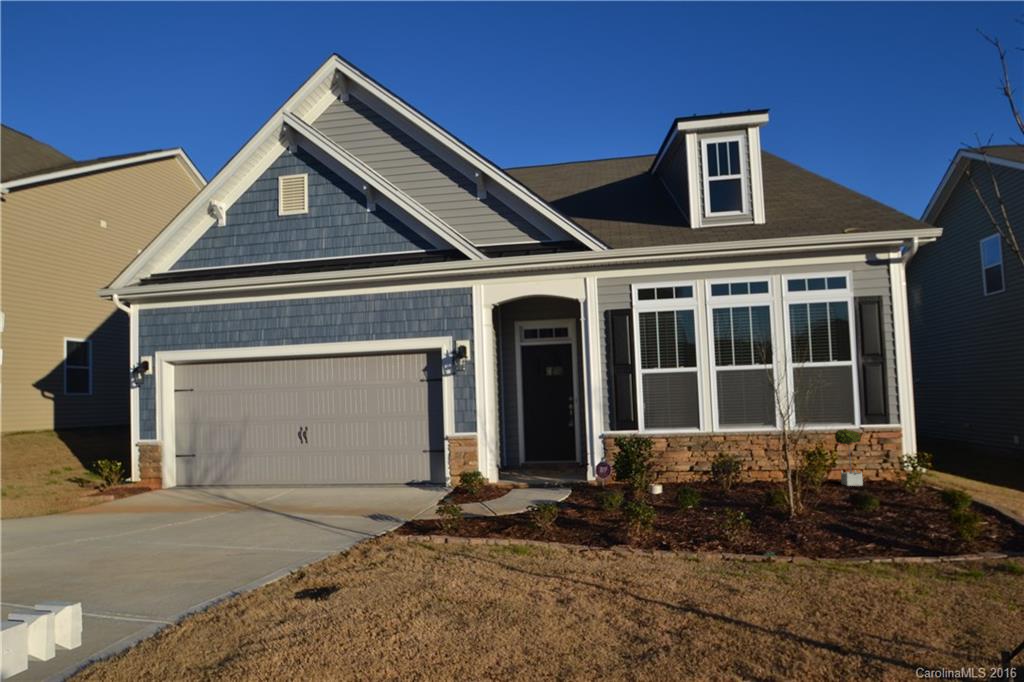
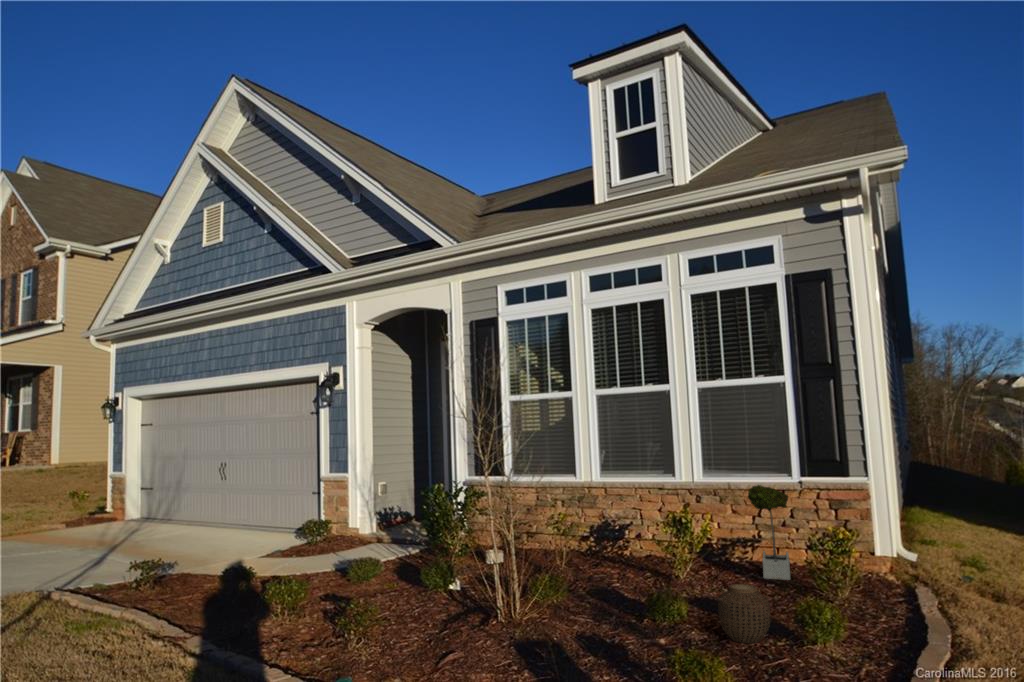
woven basket: none [886,472,915,501] -> present [718,584,770,643]

